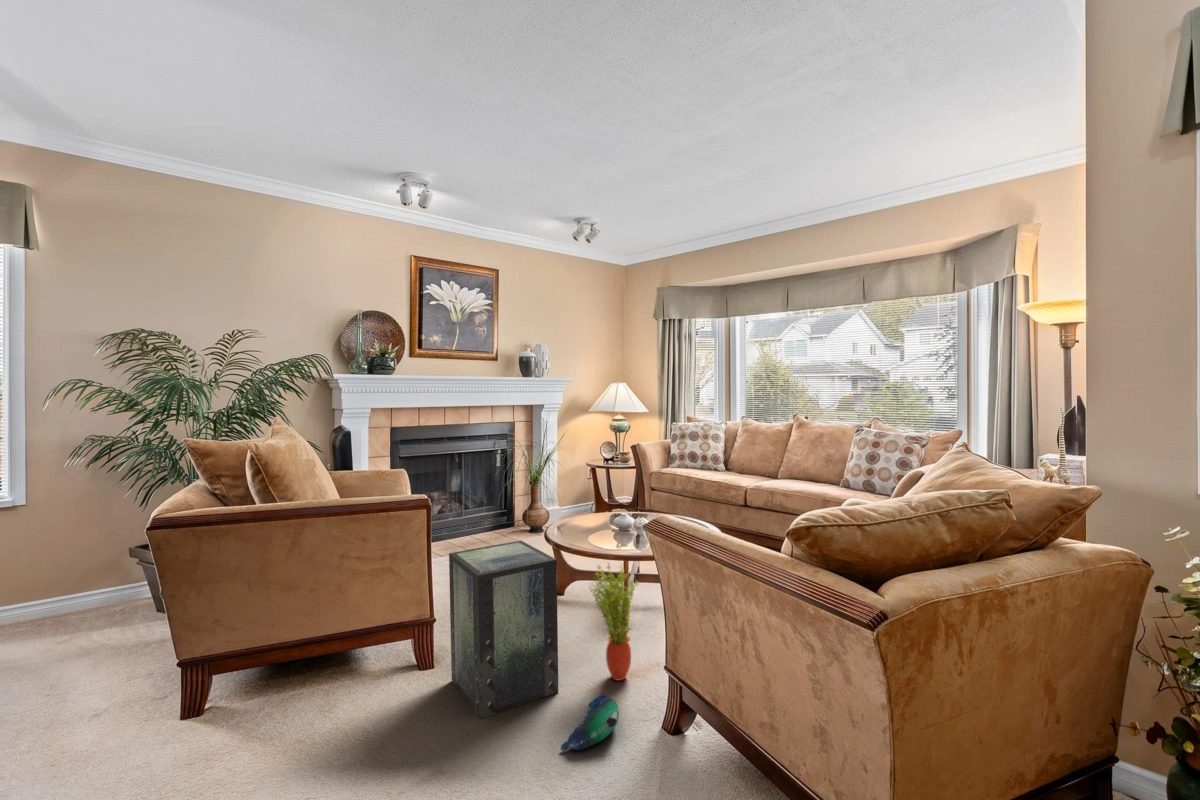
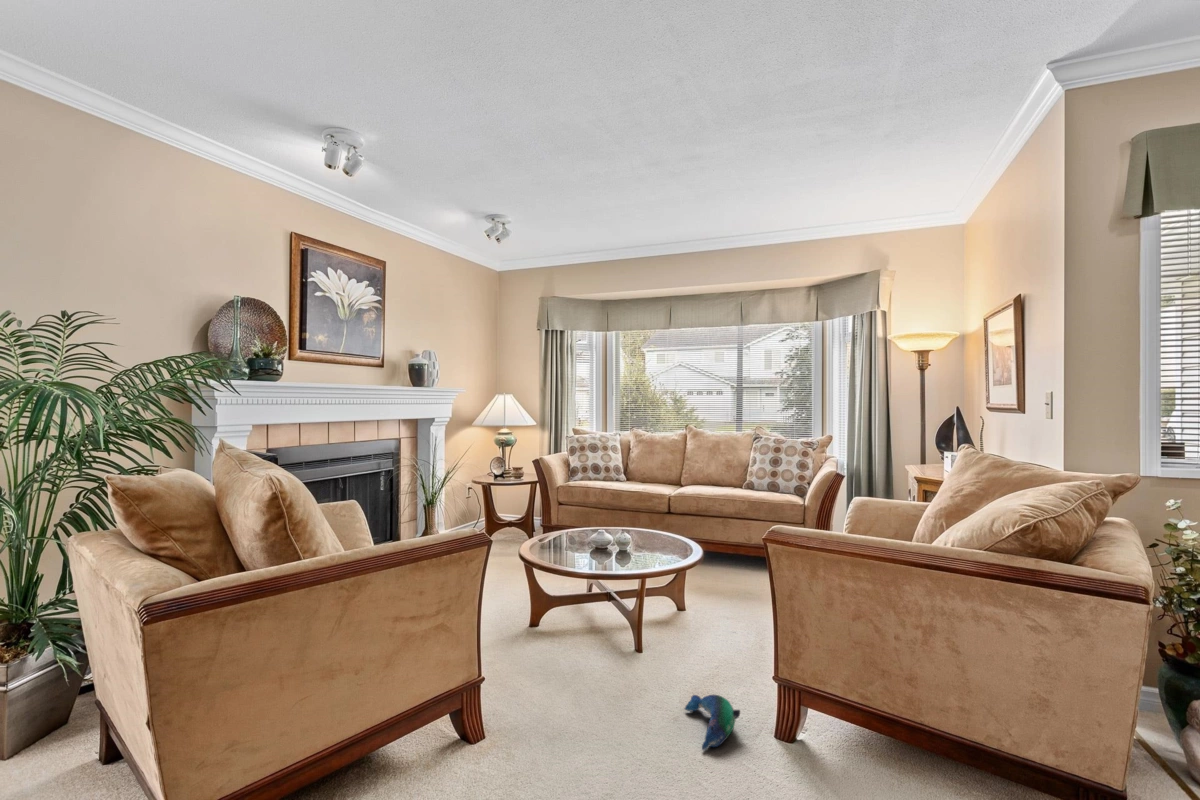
storage box: present [449,541,558,719] -> none [524,556,643,744]
potted plant: present [589,565,639,680] -> none [658,568,704,683]

